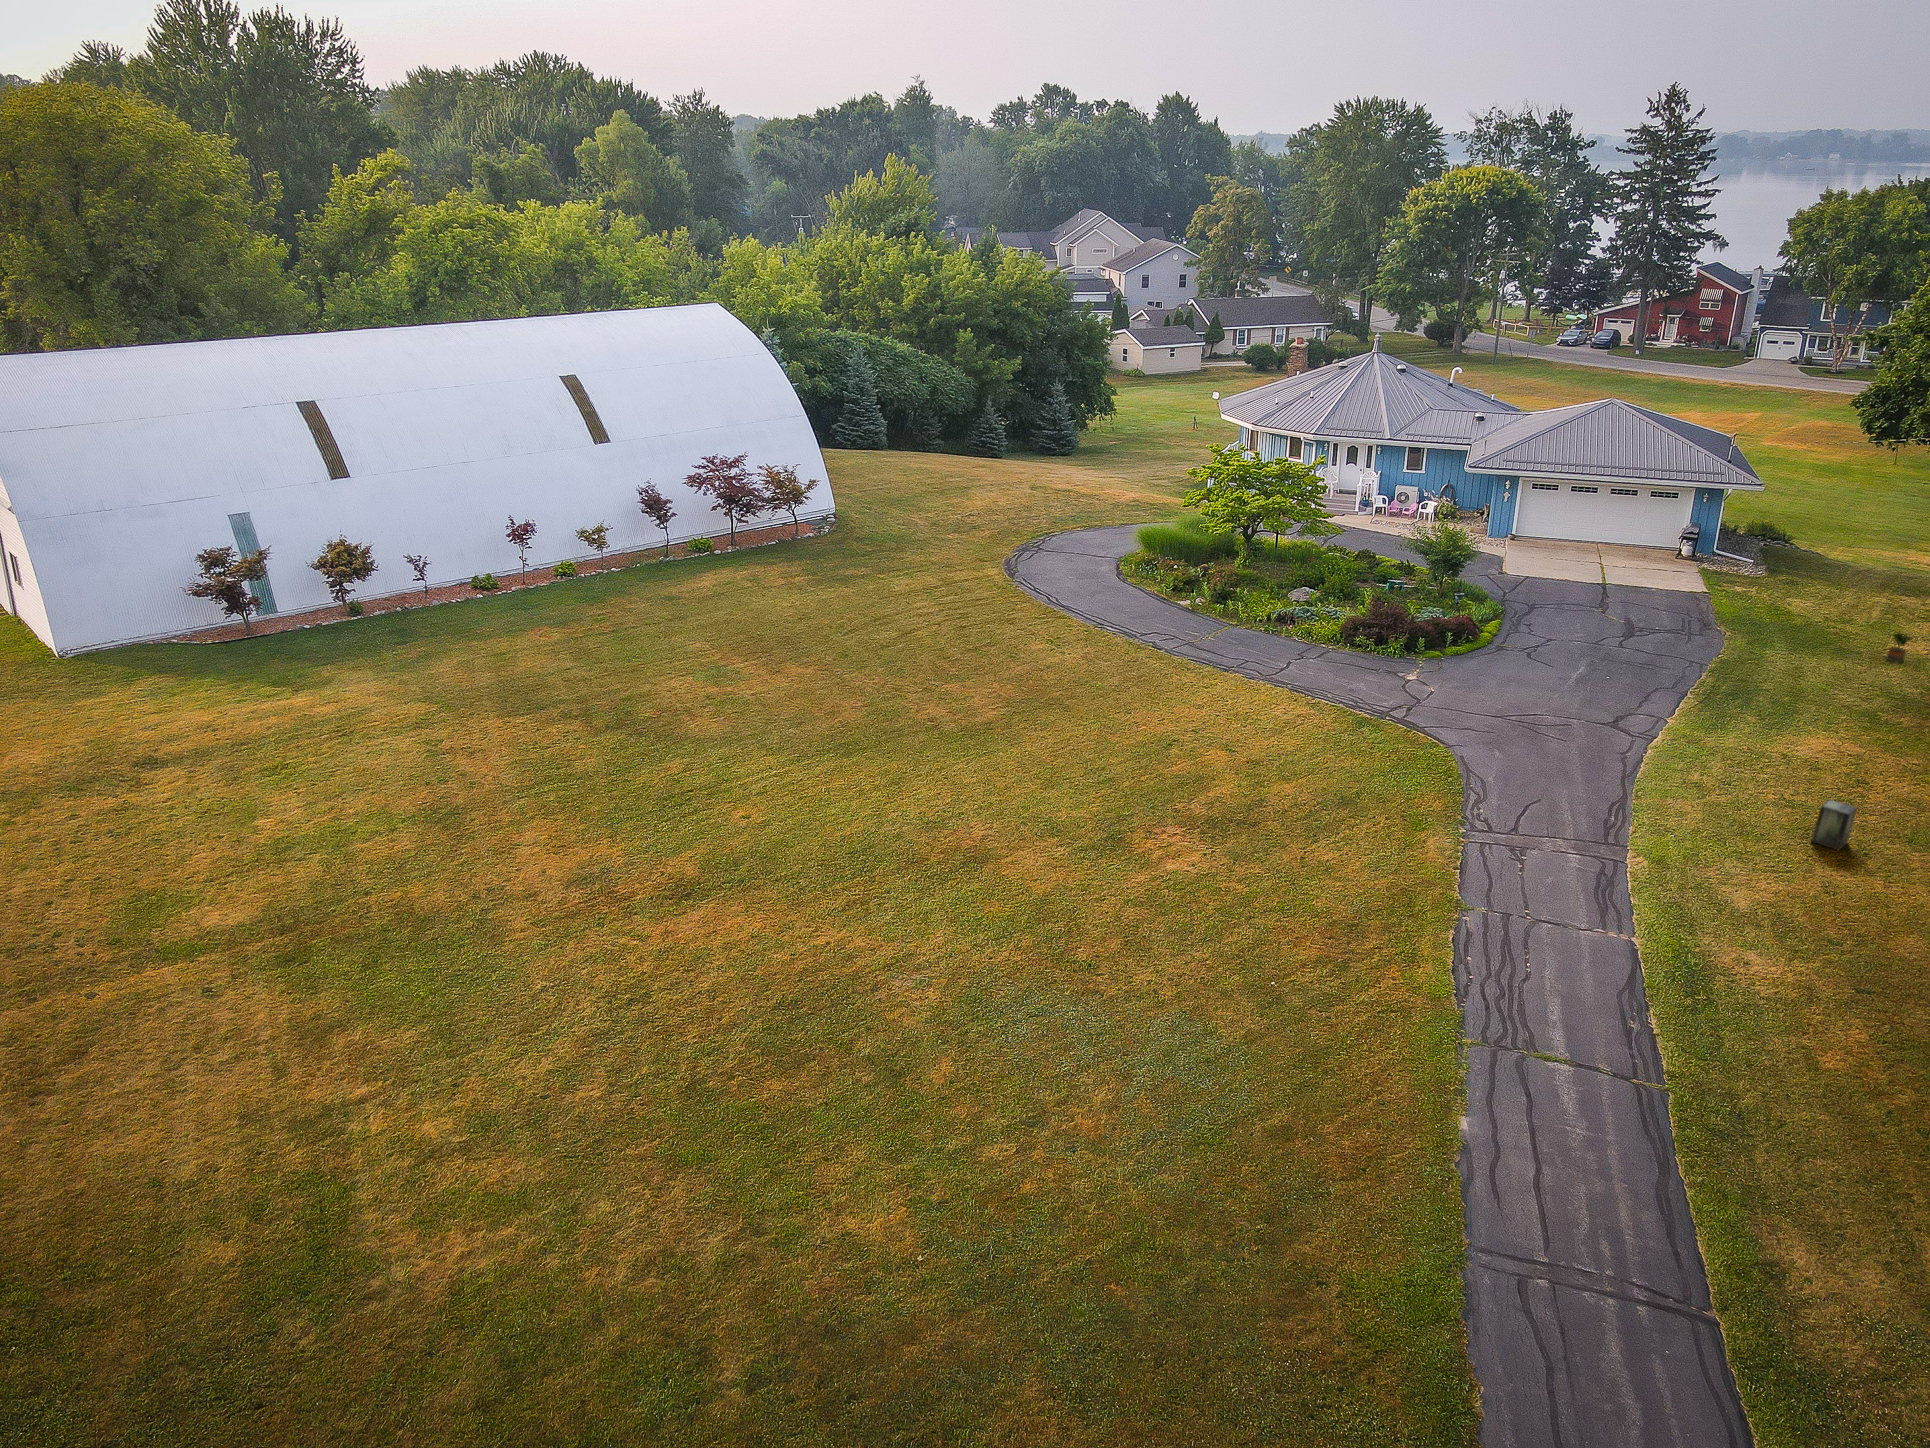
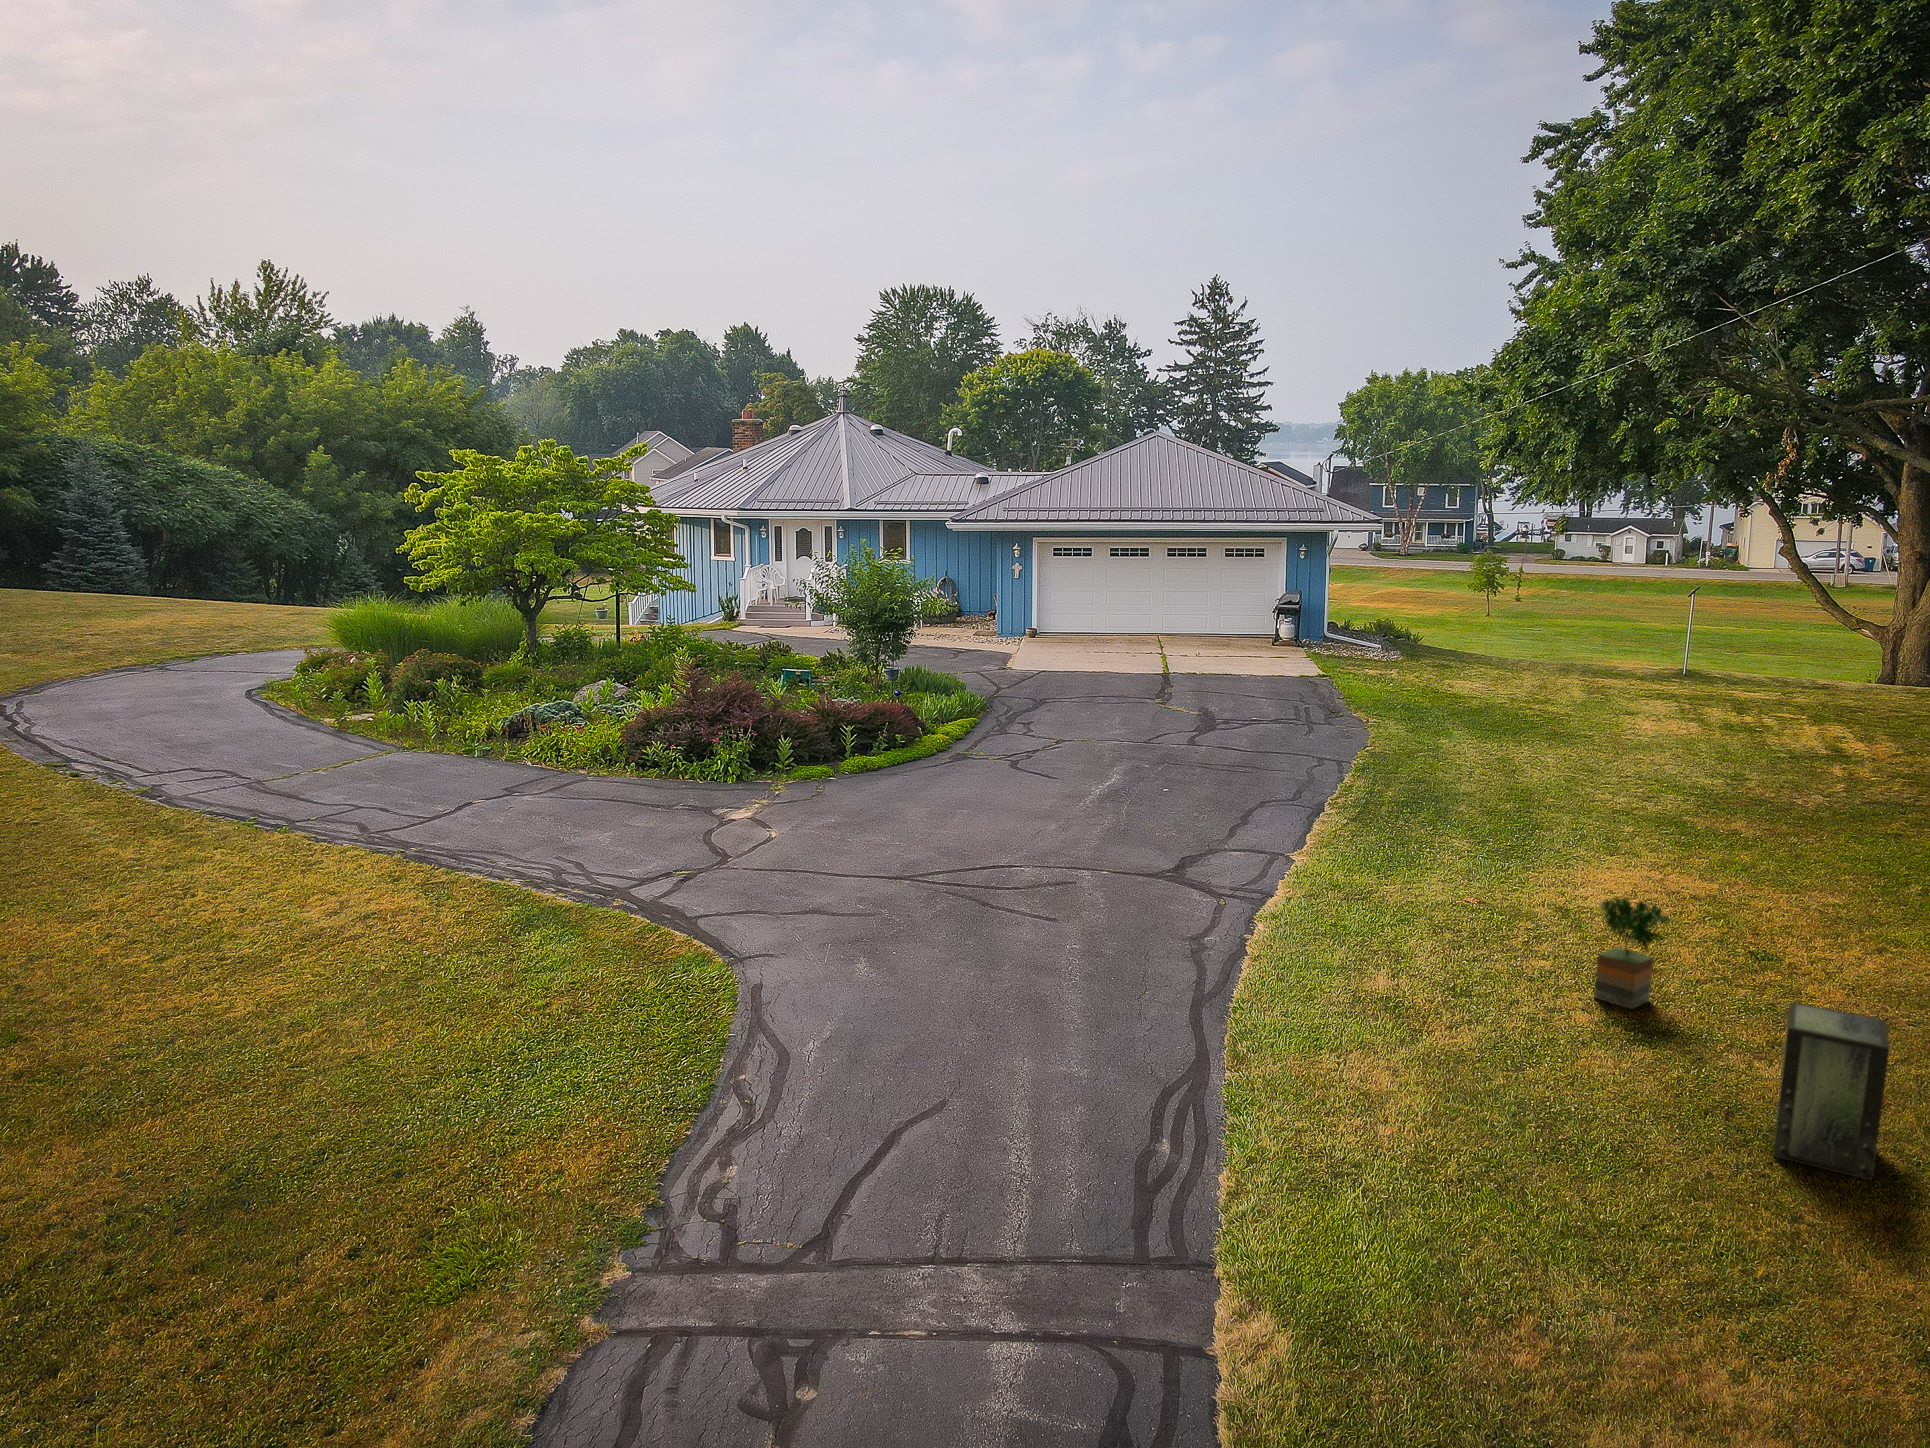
potted tree: present [1887,633,1912,663] -> present [1594,898,1670,1009]

